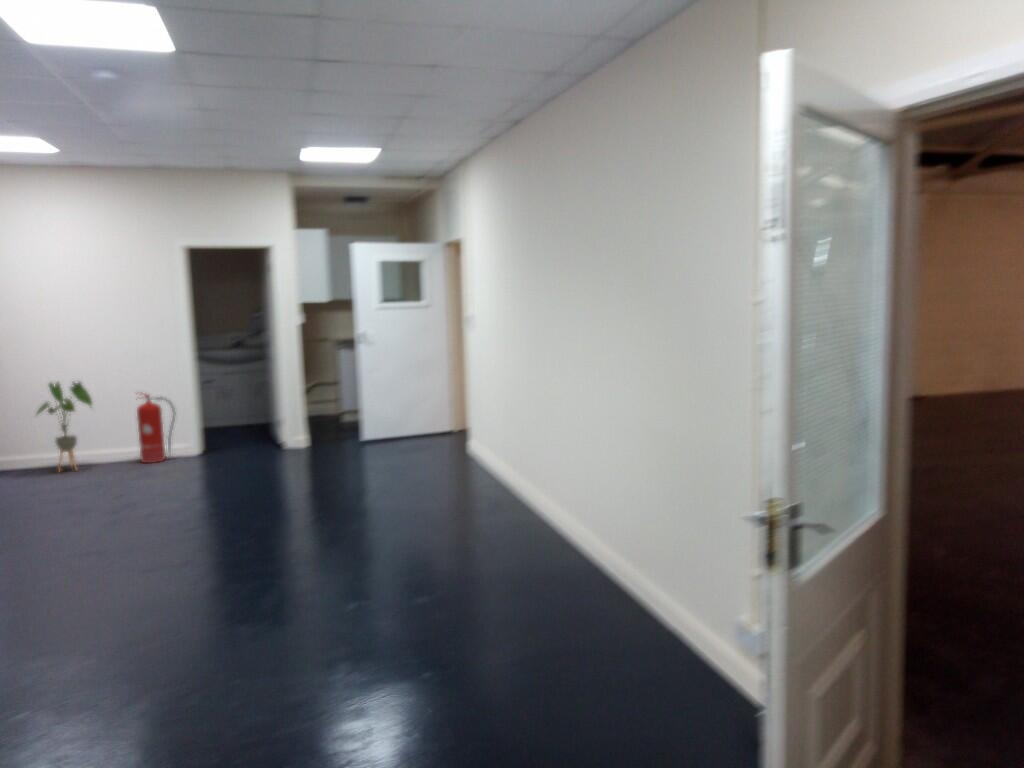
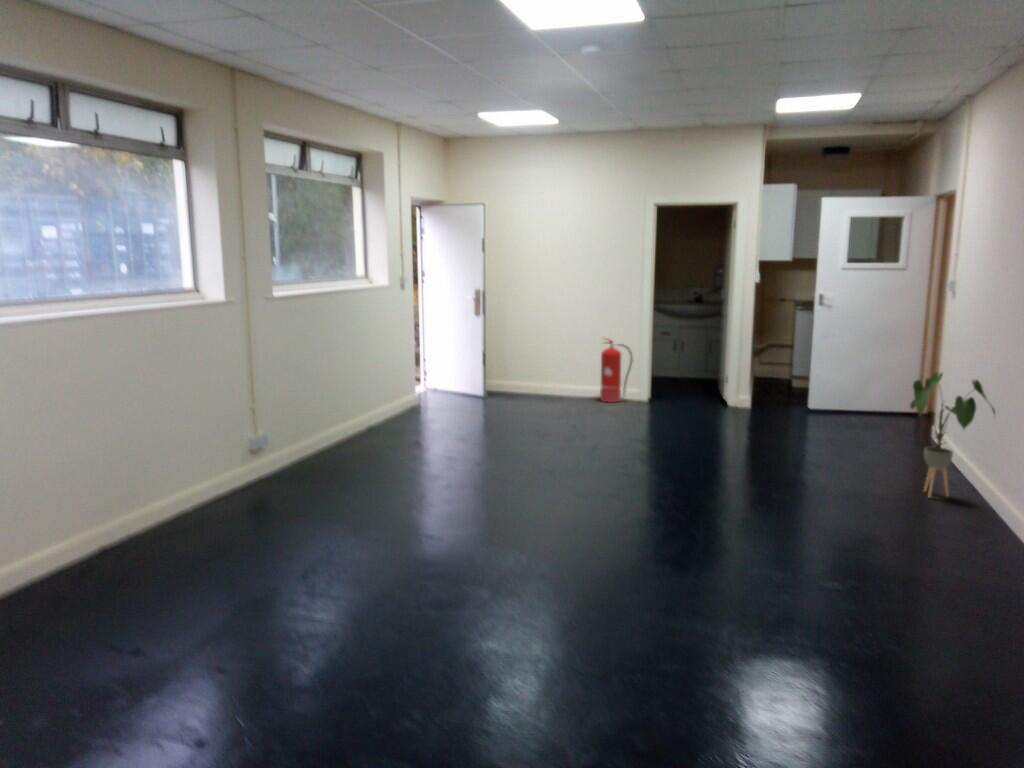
house plant: present [37,382,92,467] -> present [910,372,995,498]

